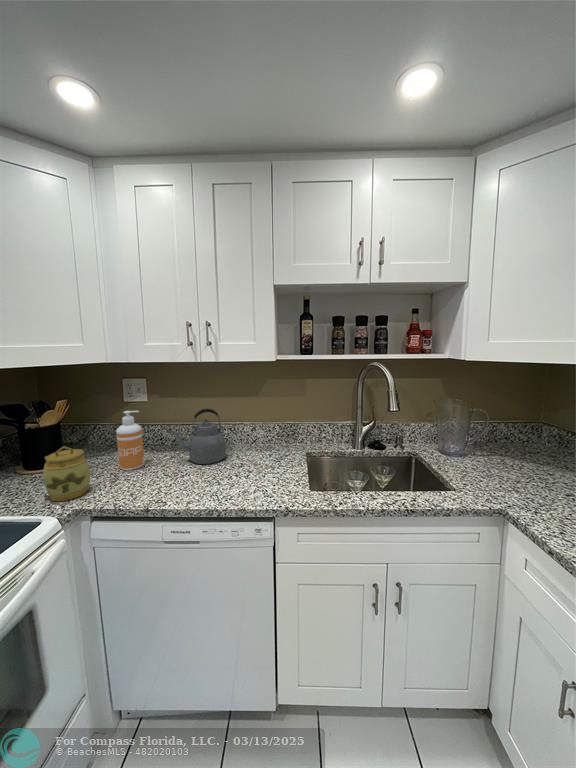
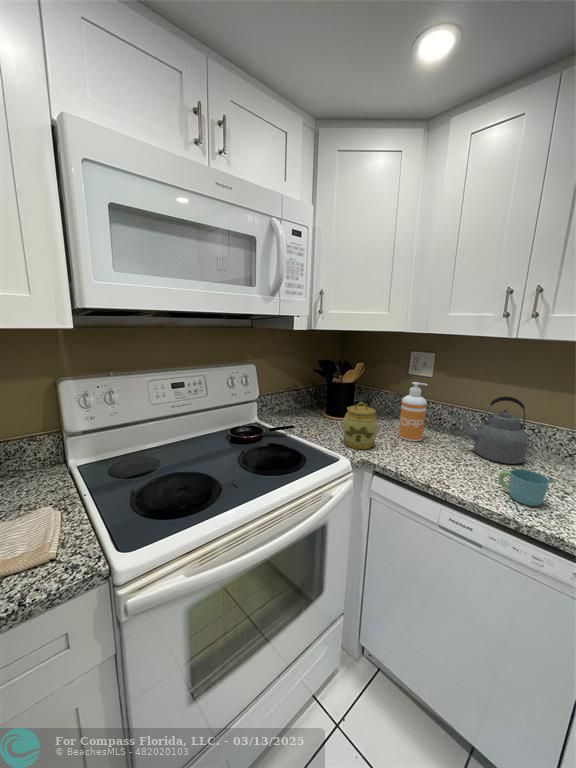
mug: none [204,465,236,493] -> present [499,469,550,506]

